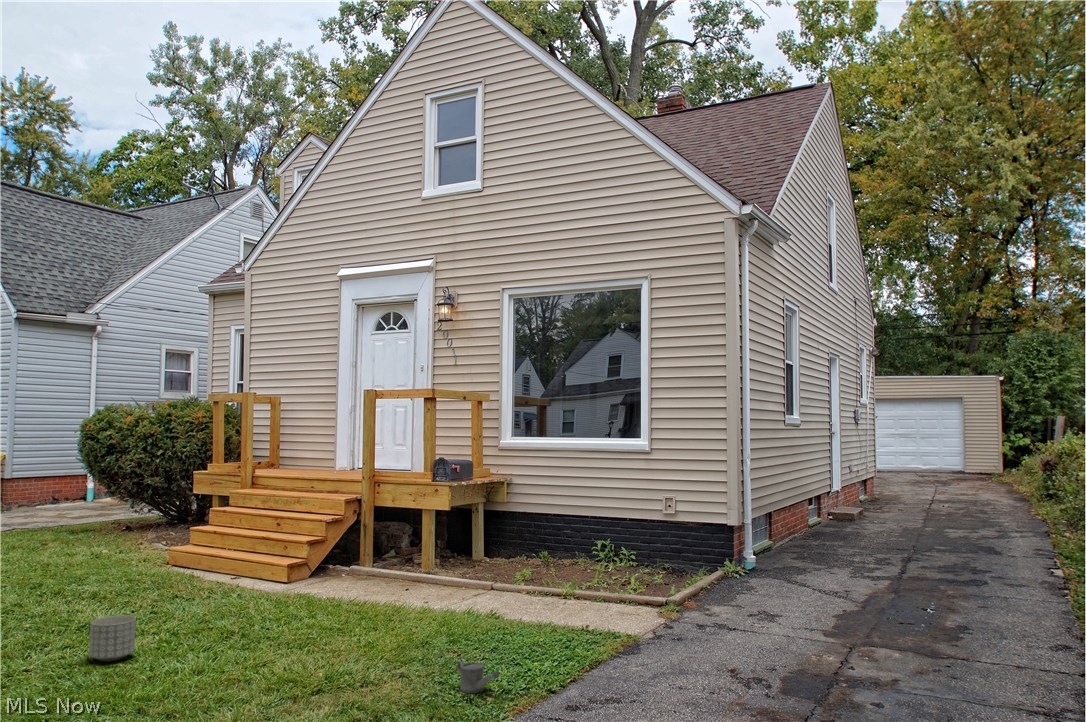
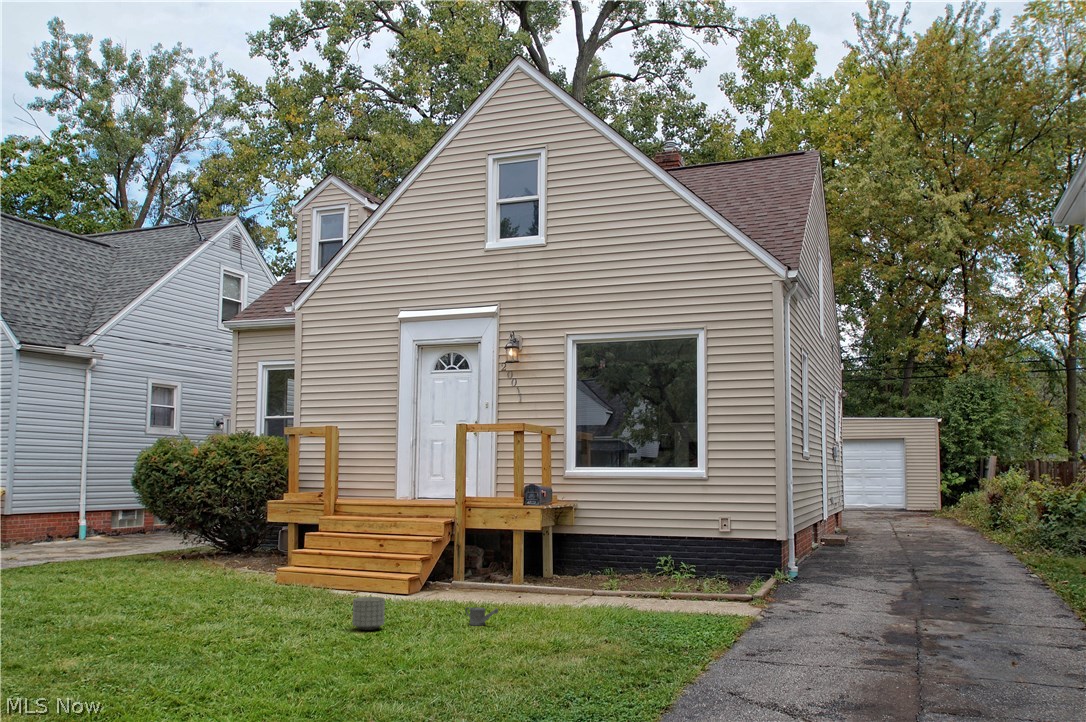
watering can: present [457,661,499,693] -> present [465,607,498,626]

